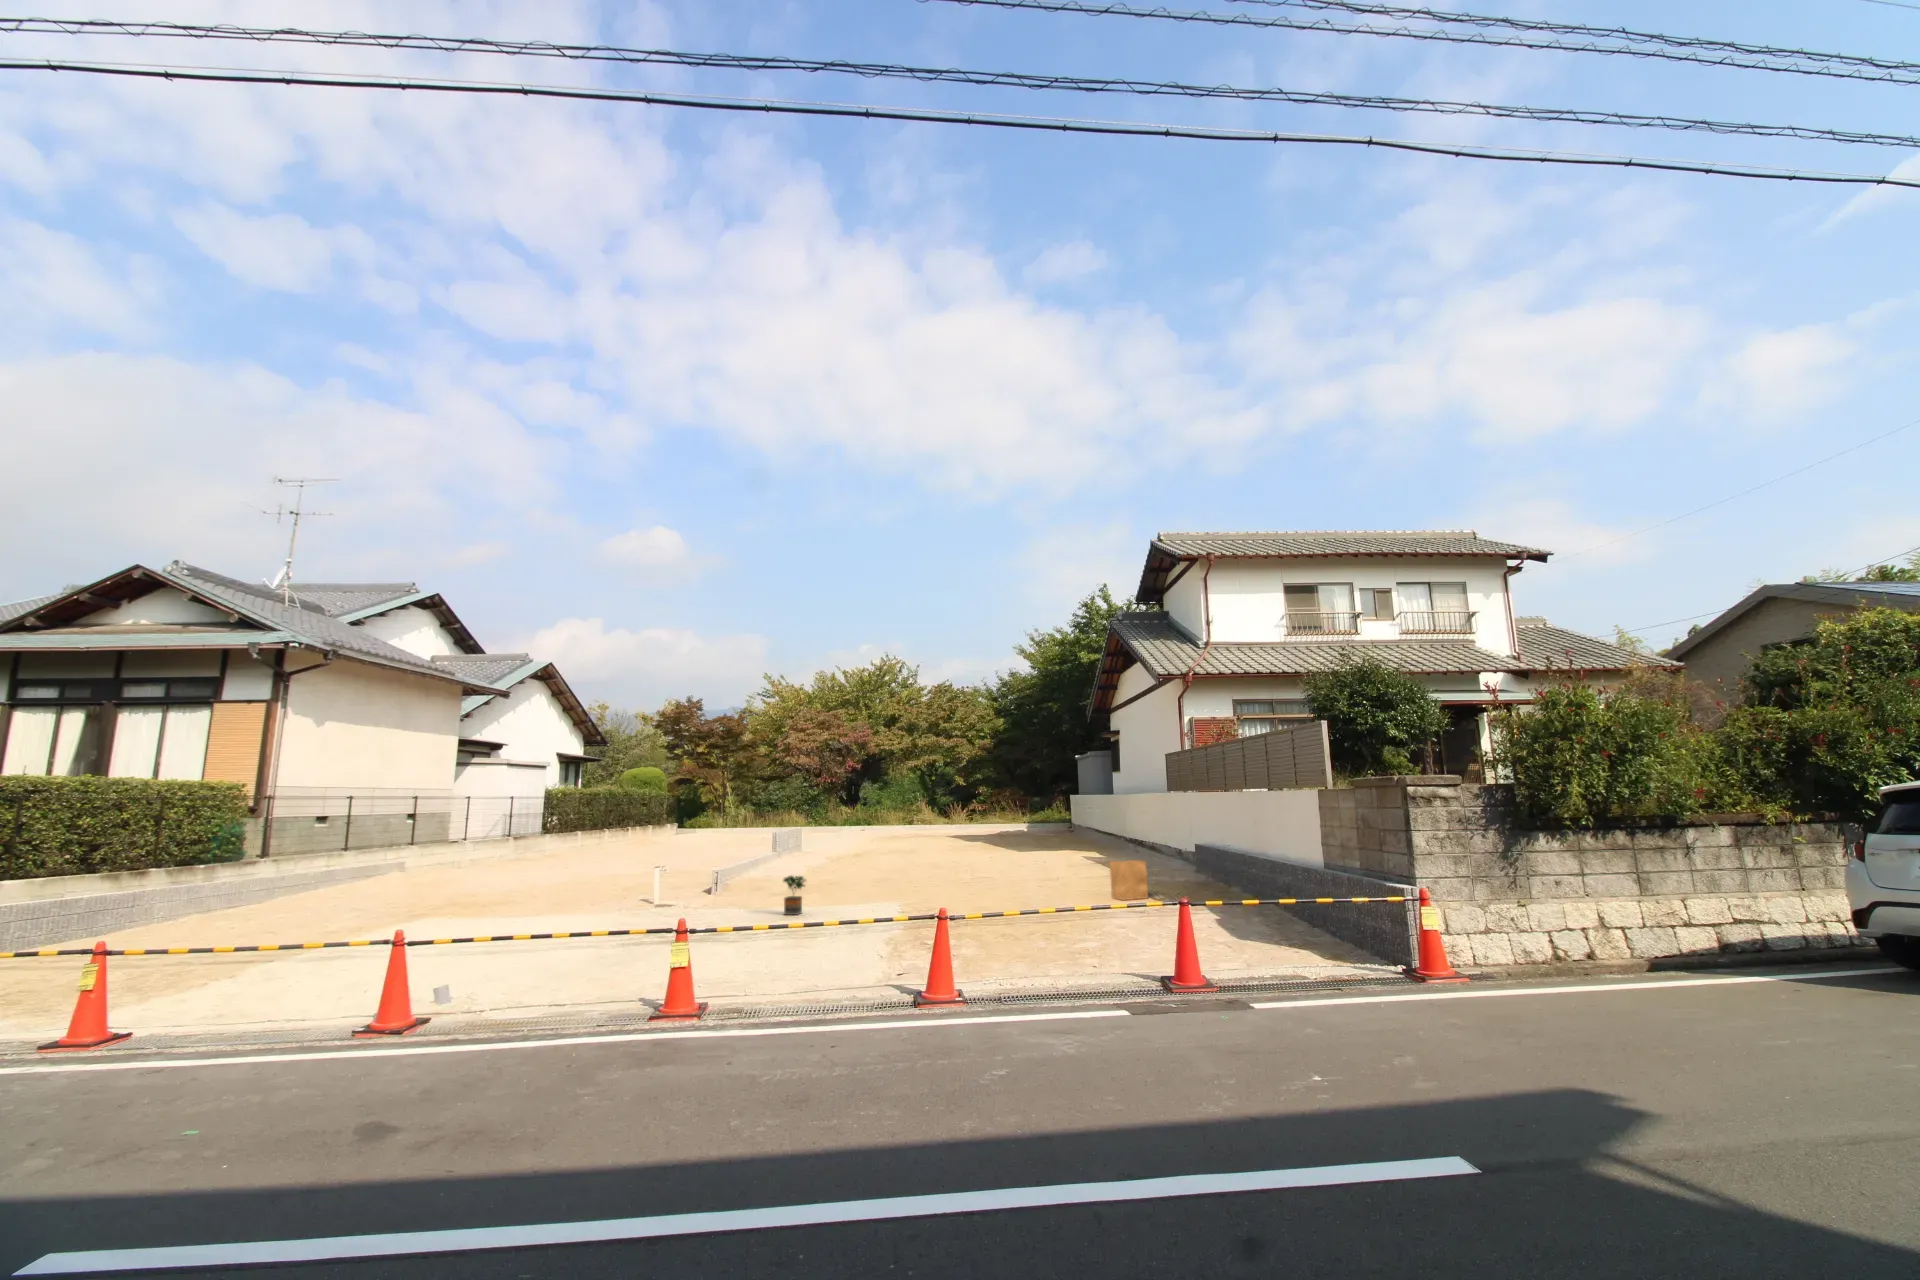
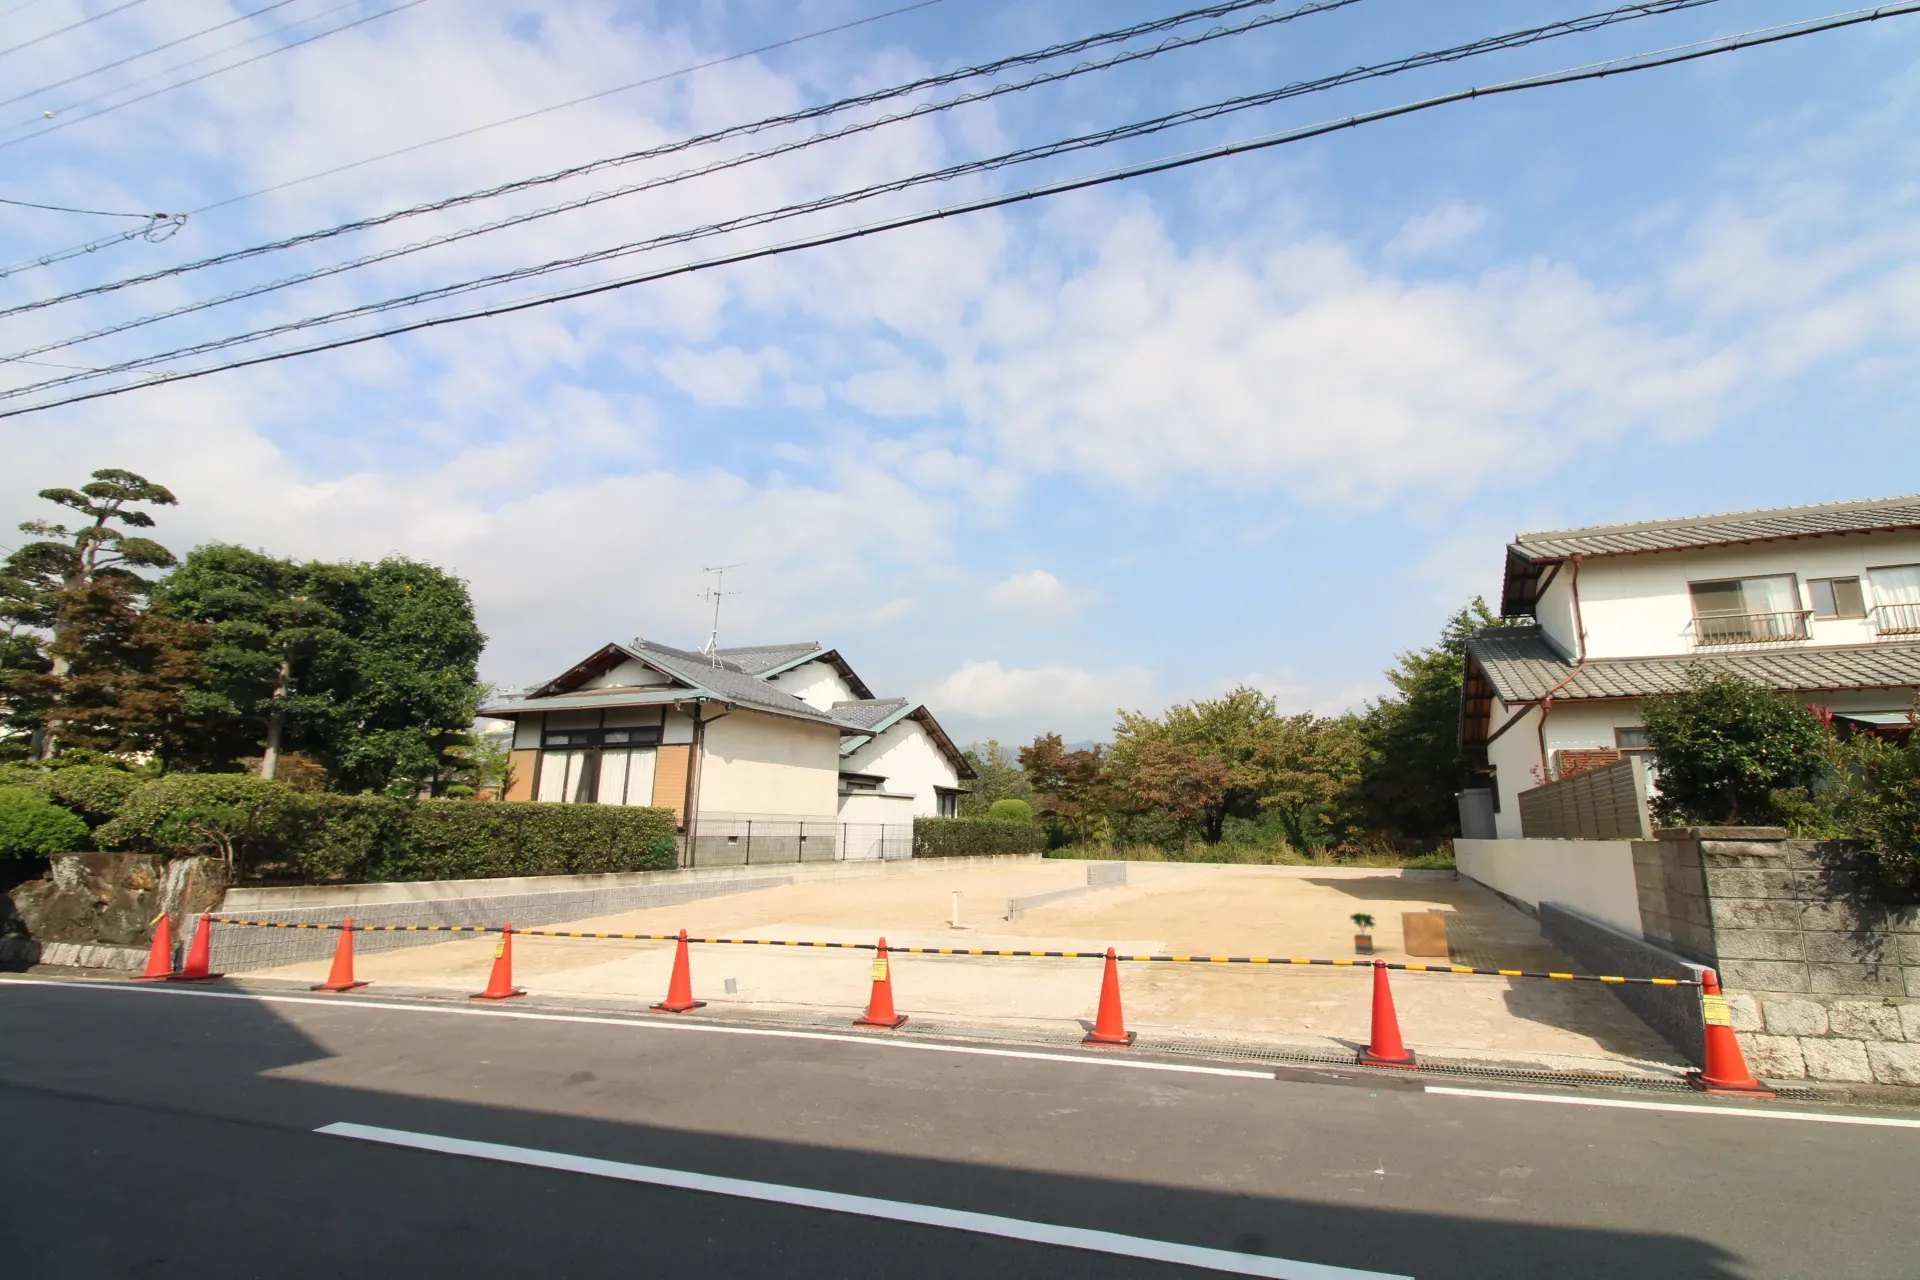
potted tree: present [784,876,805,915] -> present [1350,913,1375,954]

